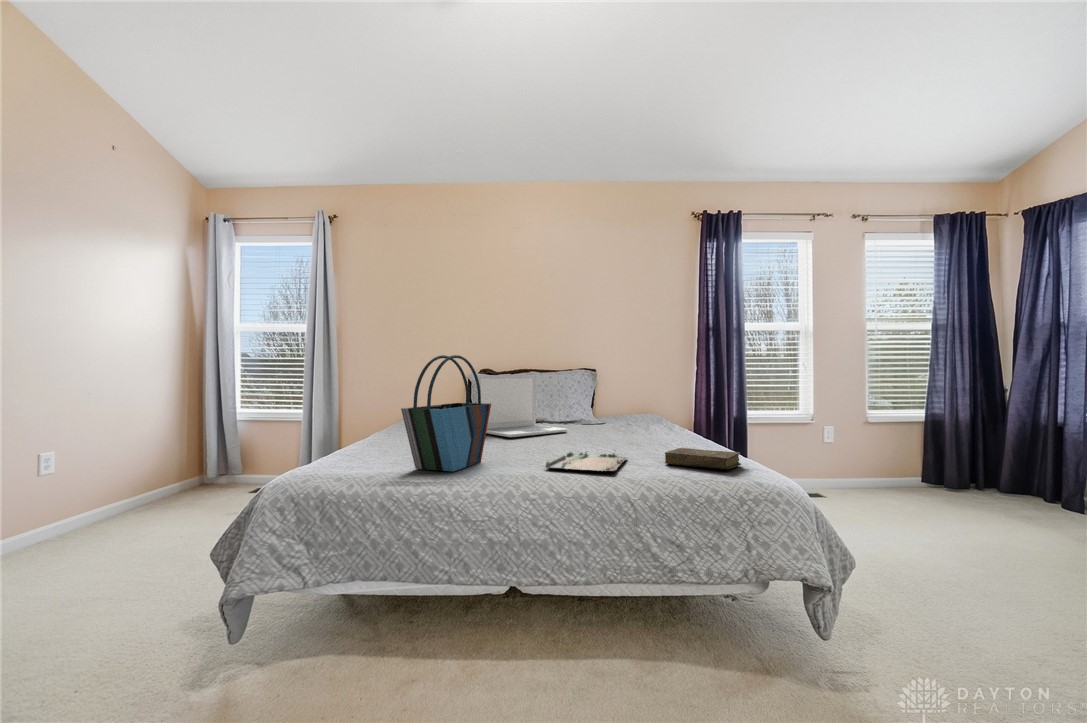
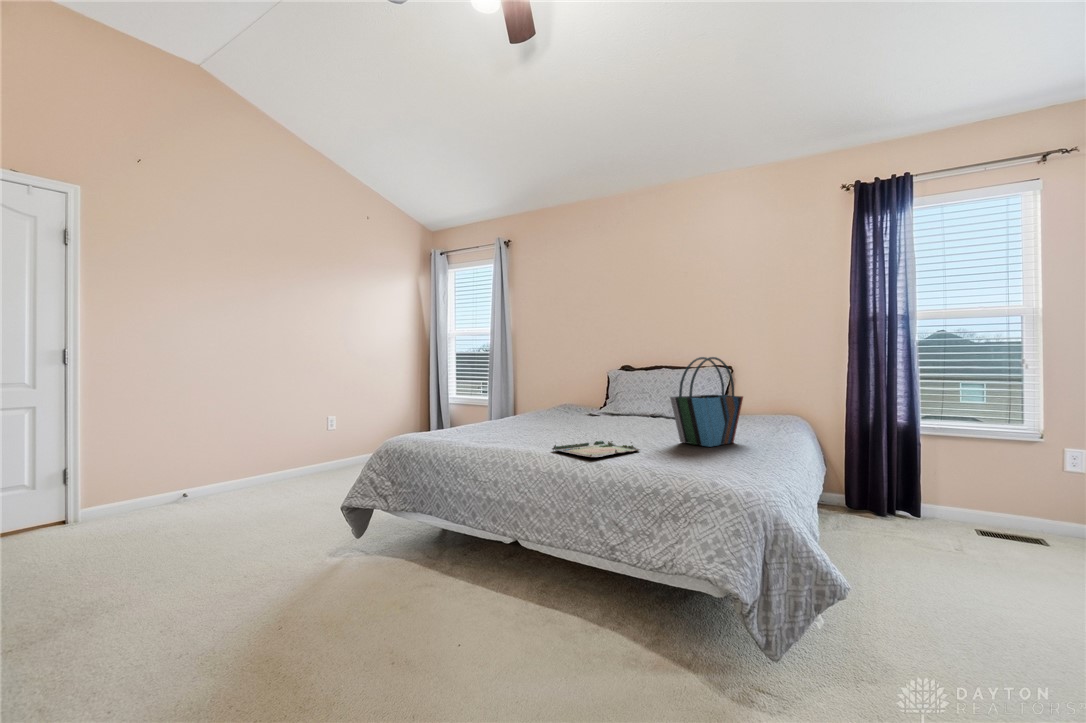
tote bag: present [401,355,491,471] -> present [670,357,743,447]
laptop: present [478,375,568,437] -> none [574,371,652,426]
book: present [665,448,741,469] -> none [661,446,734,469]

